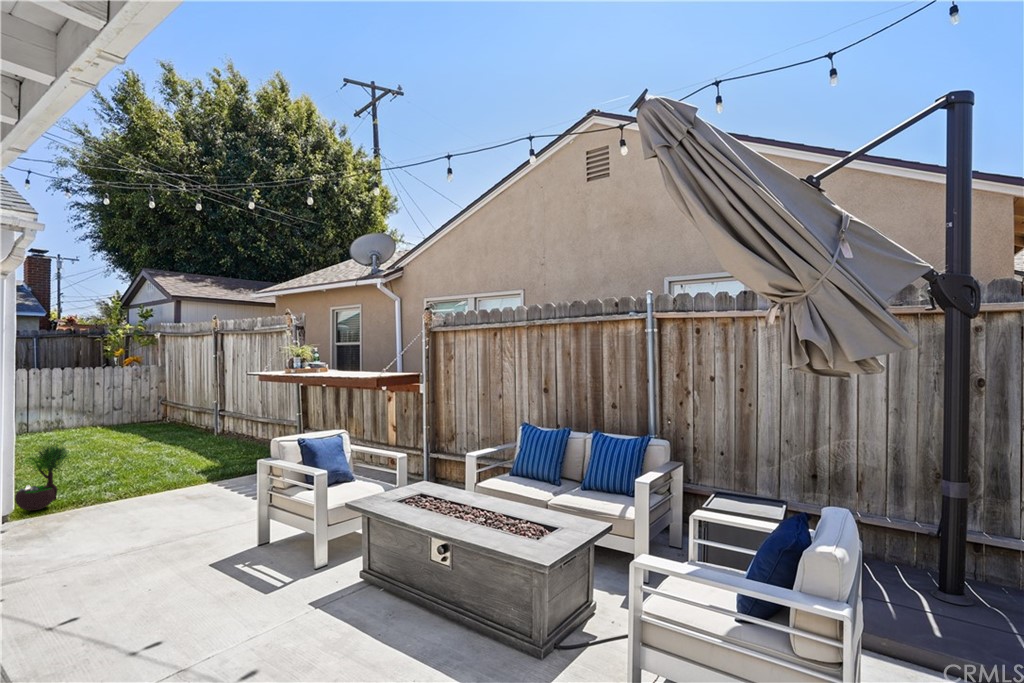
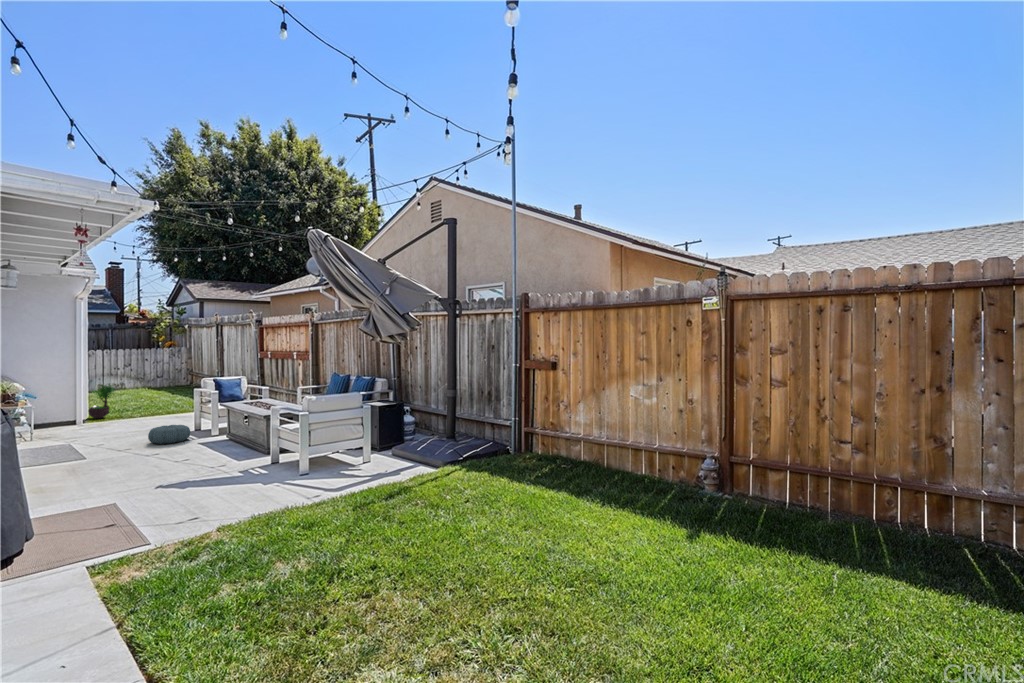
pouf: none [178,552,268,611] -> present [148,425,190,444]

